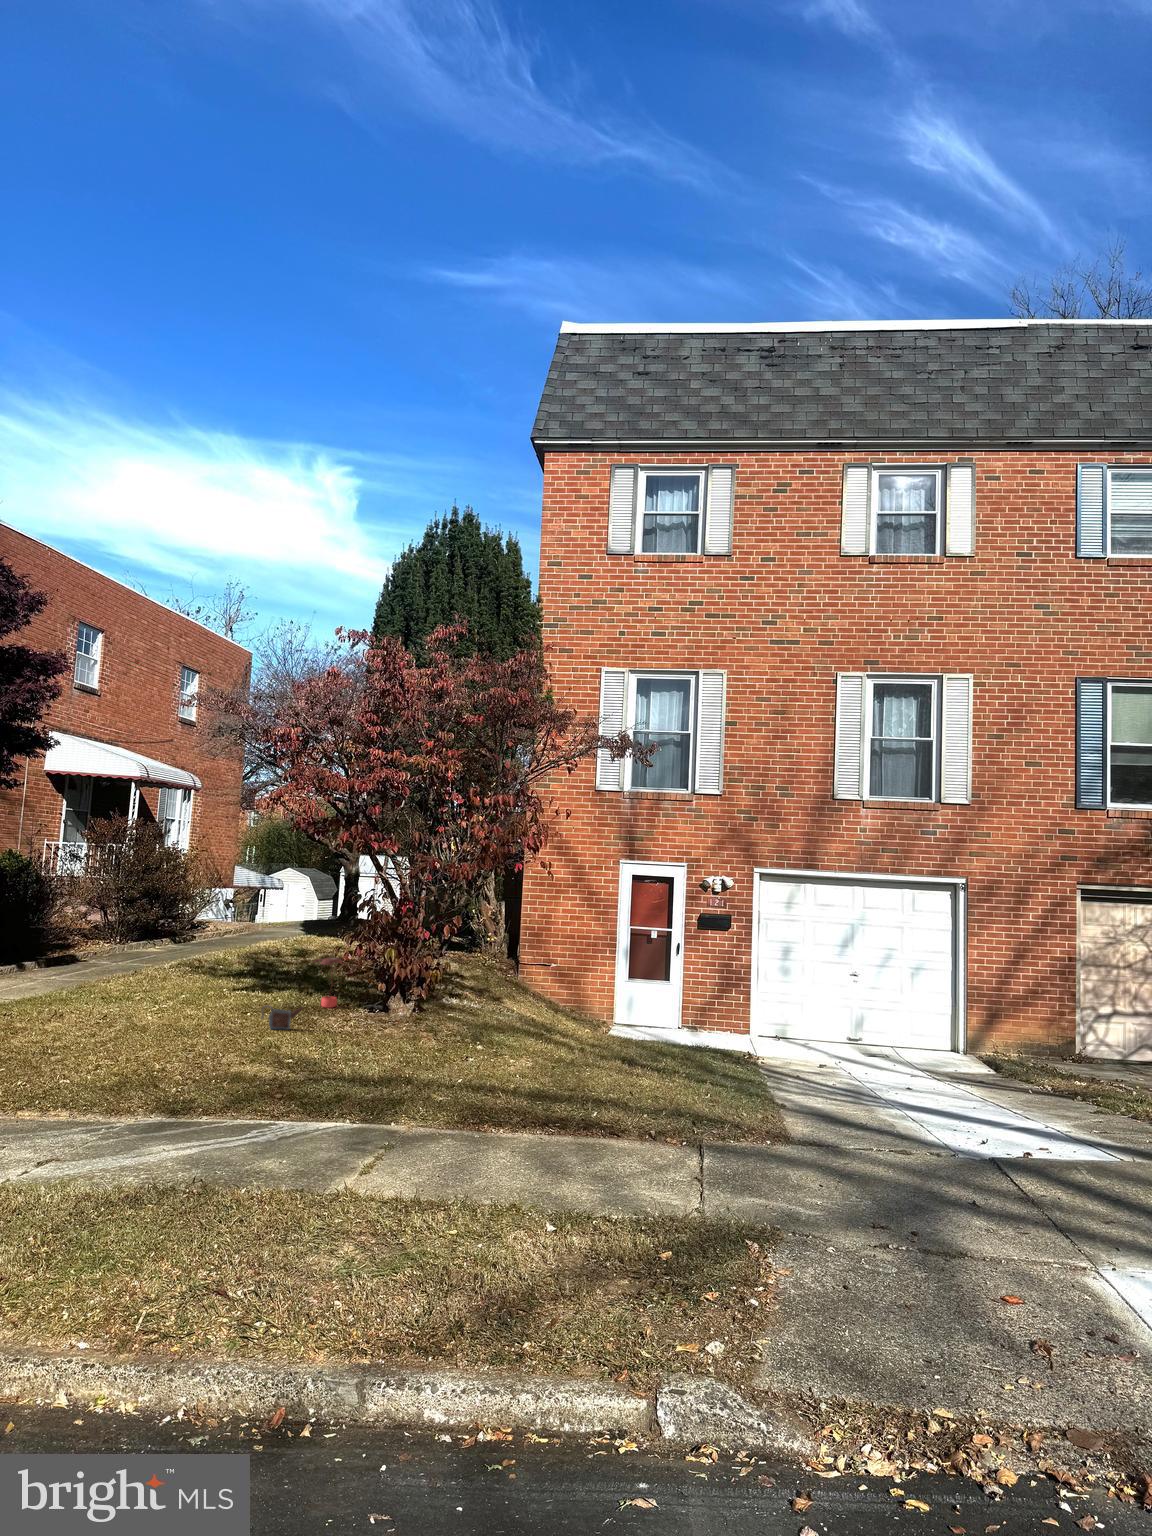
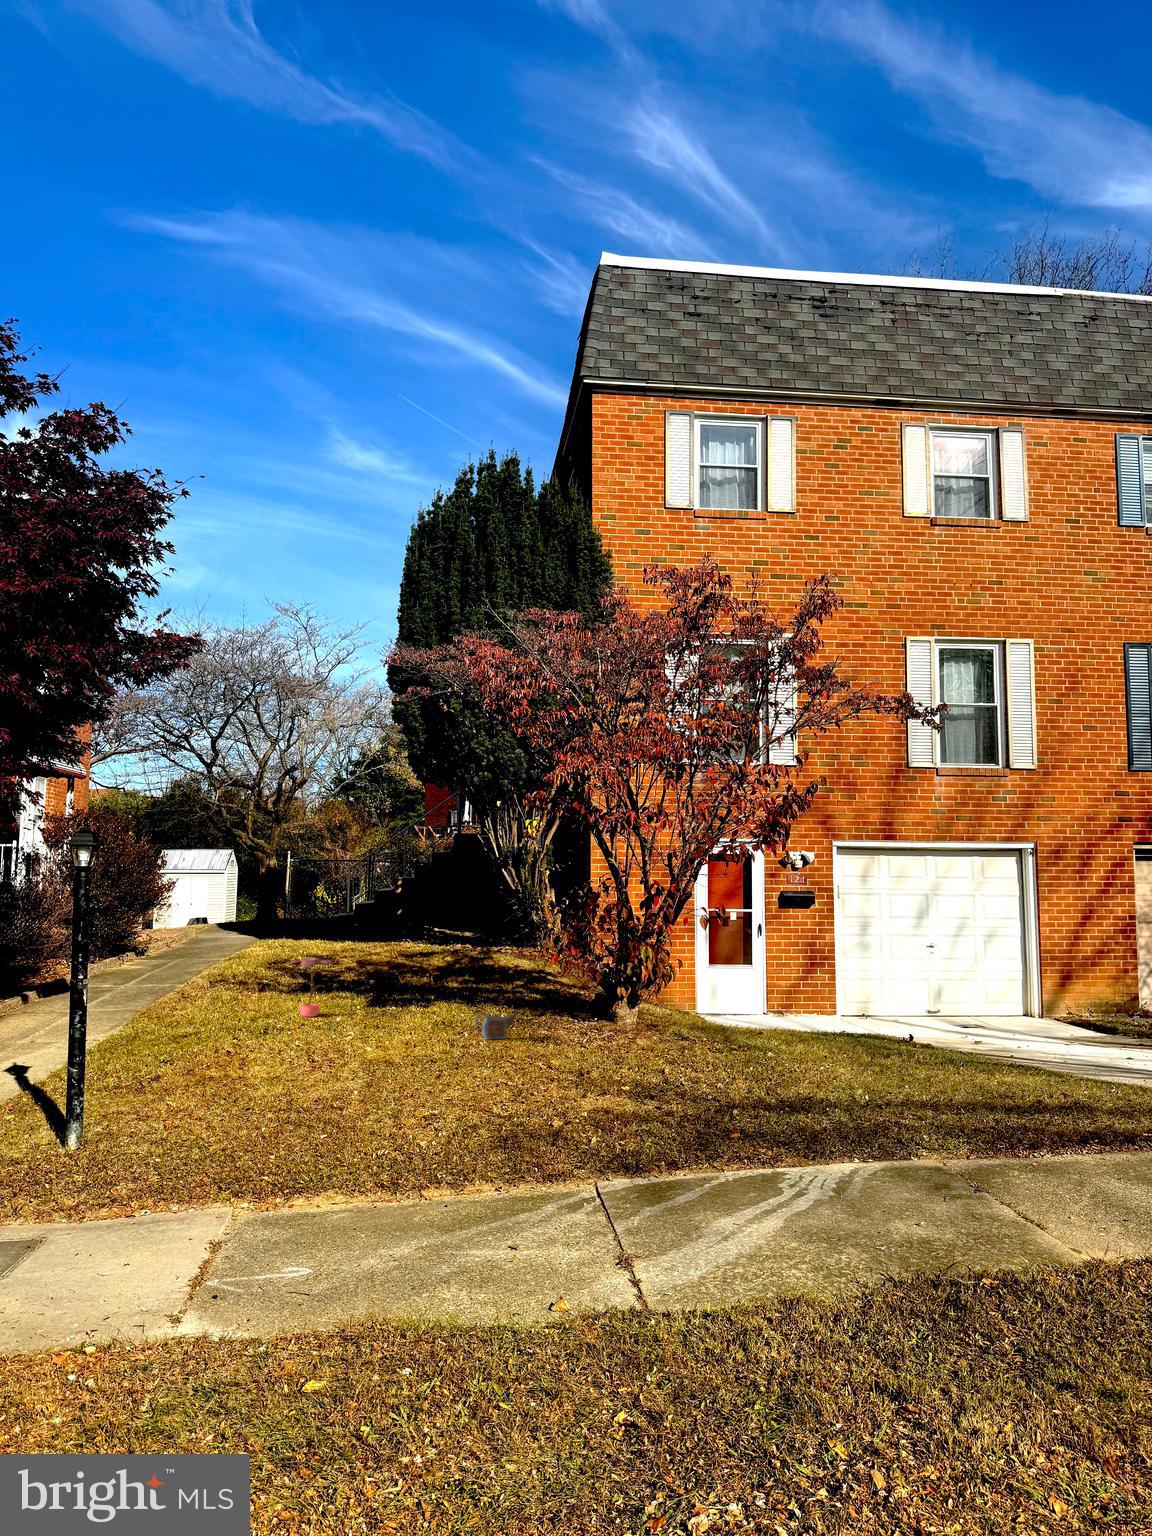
potted plant: present [315,958,343,1008] -> present [290,958,333,1017]

